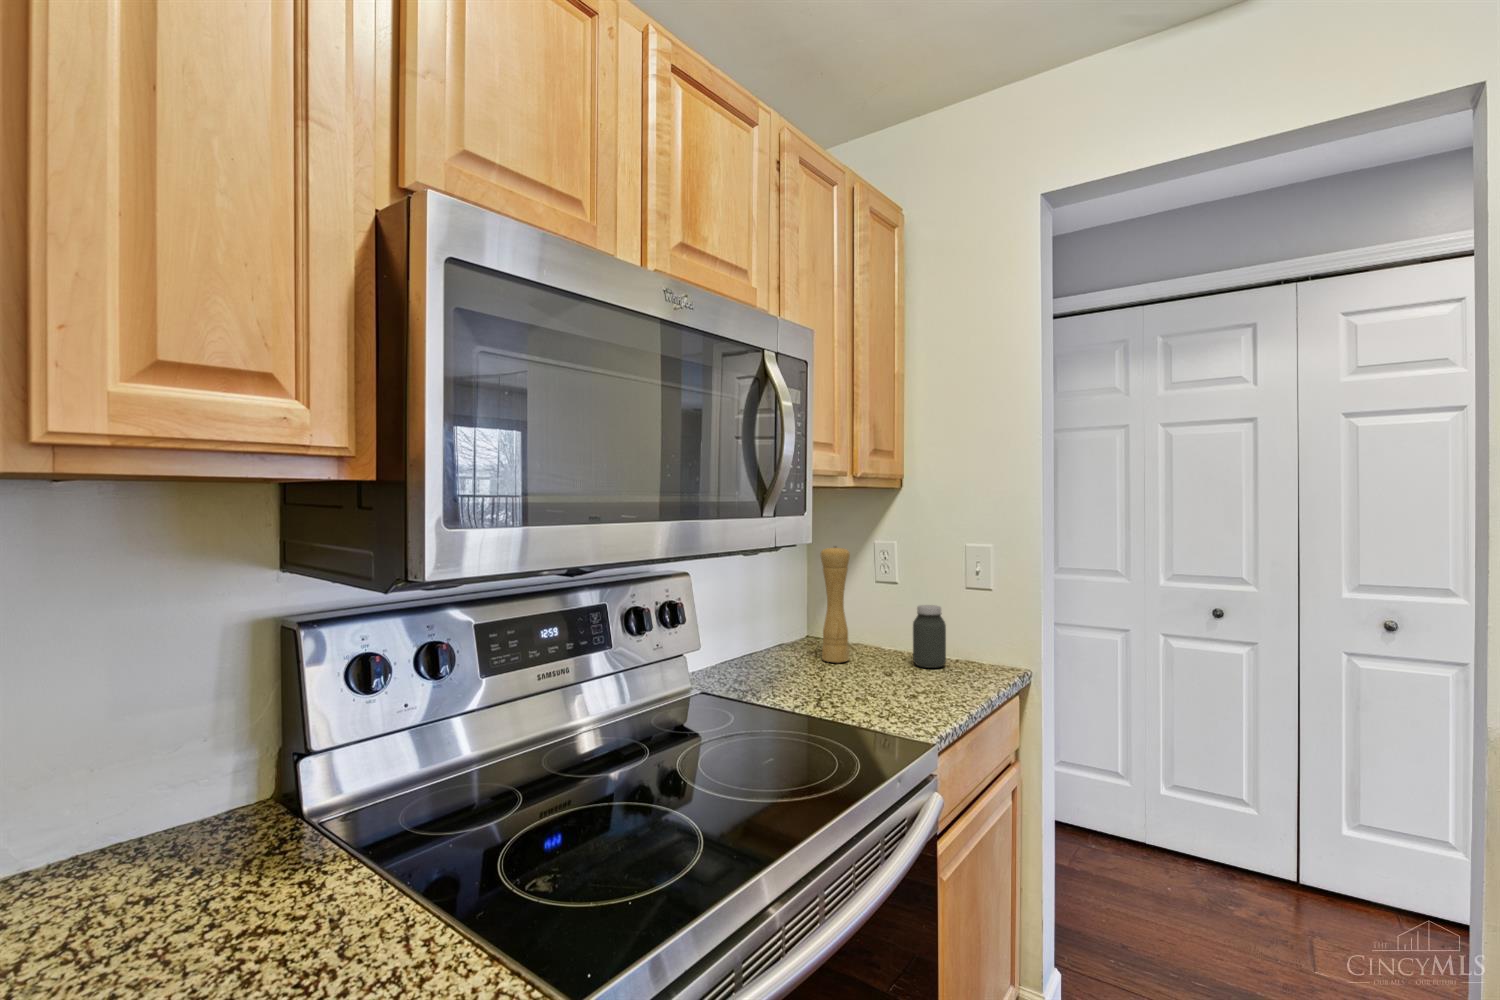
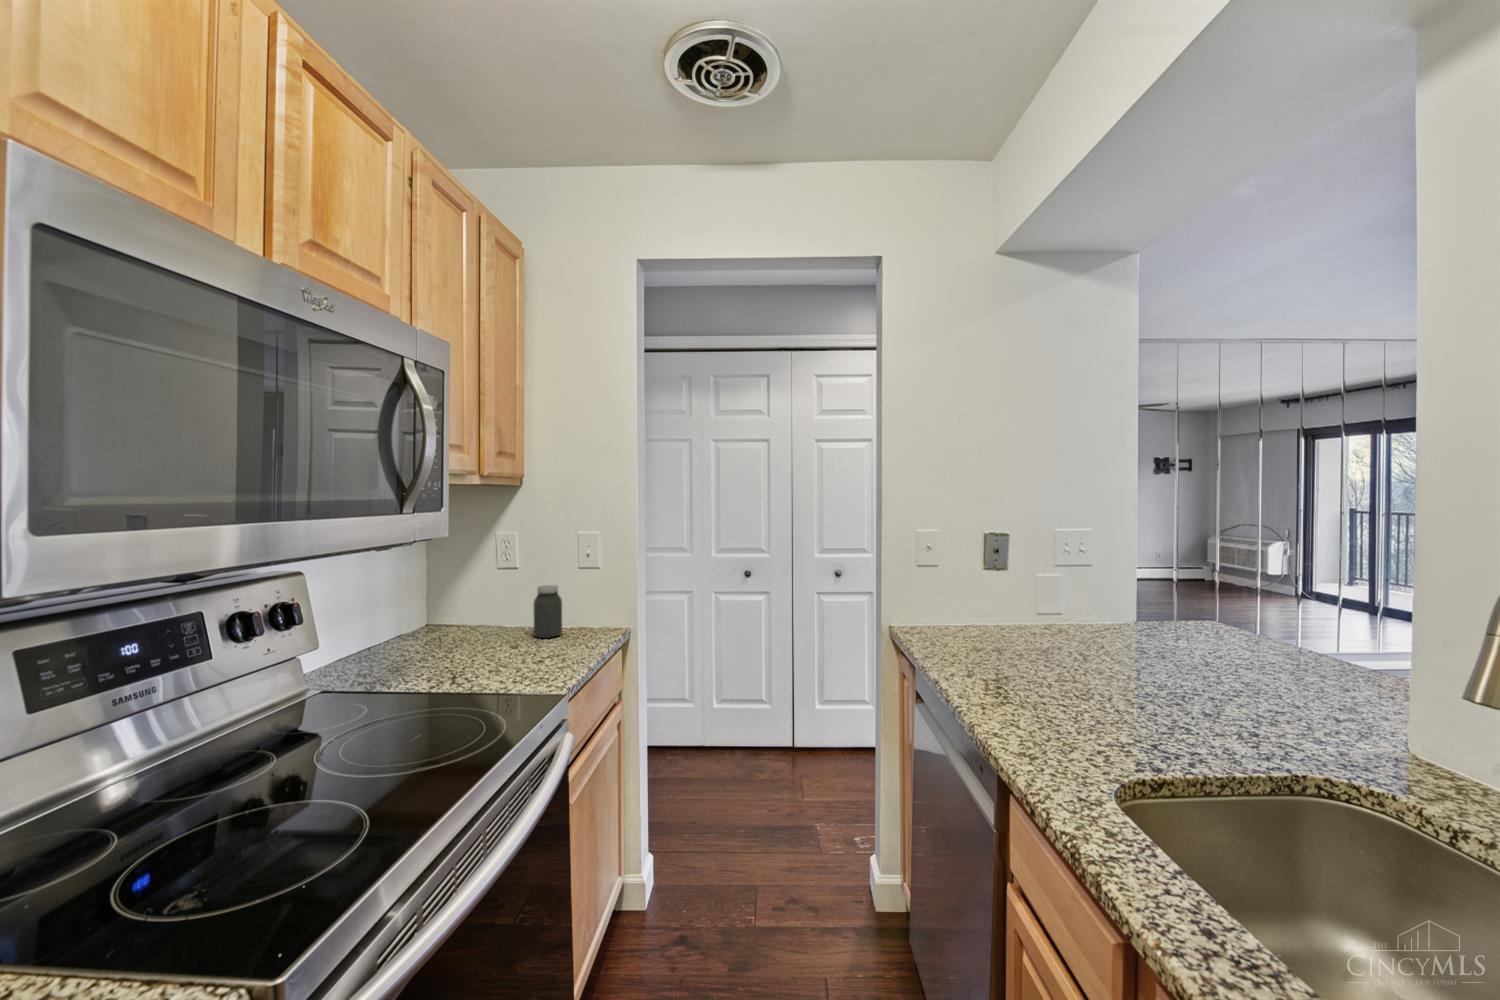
pepper mill: present [820,546,850,663] -> none [446,538,475,644]

